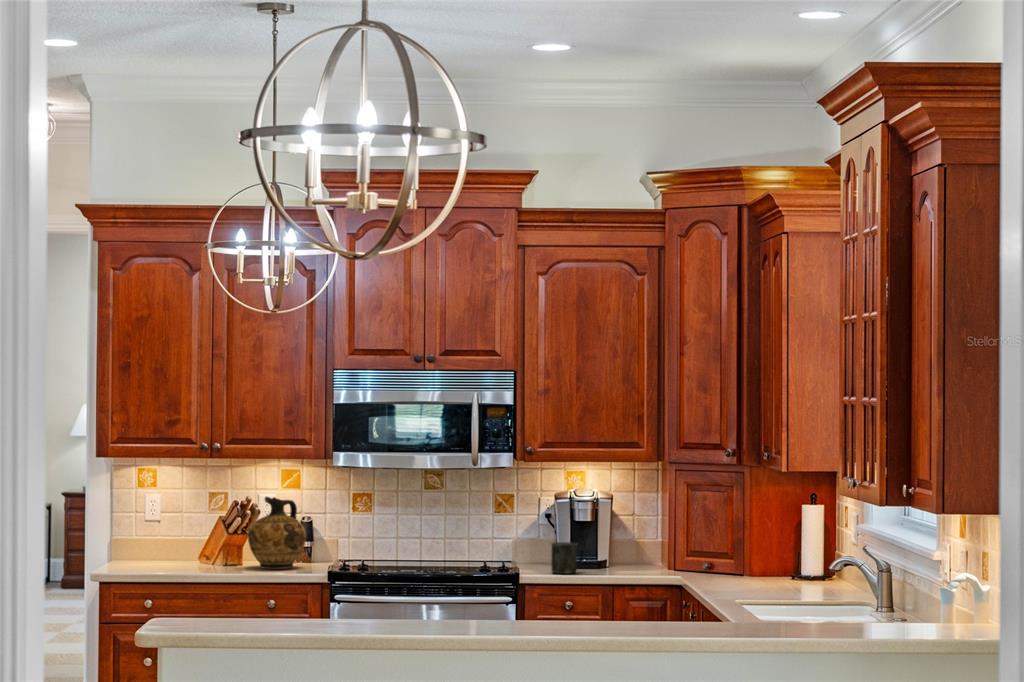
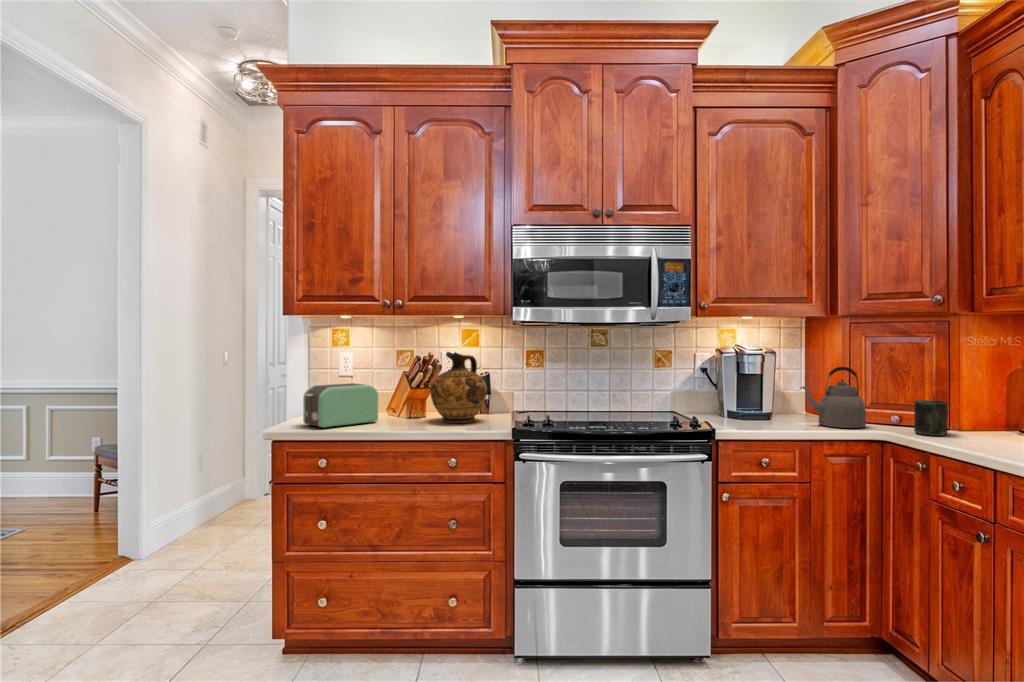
kettle: none [614,514,675,573] -> present [800,367,866,428]
toaster: none [120,528,195,572] -> present [303,383,378,428]
mug: present [551,542,584,574] -> present [913,400,949,436]

